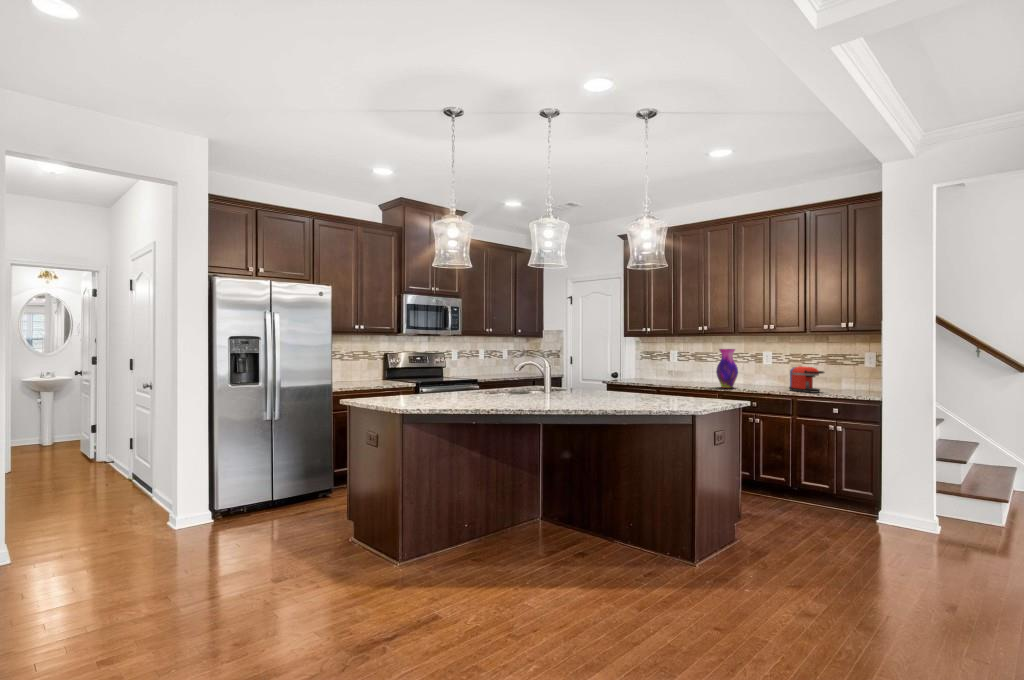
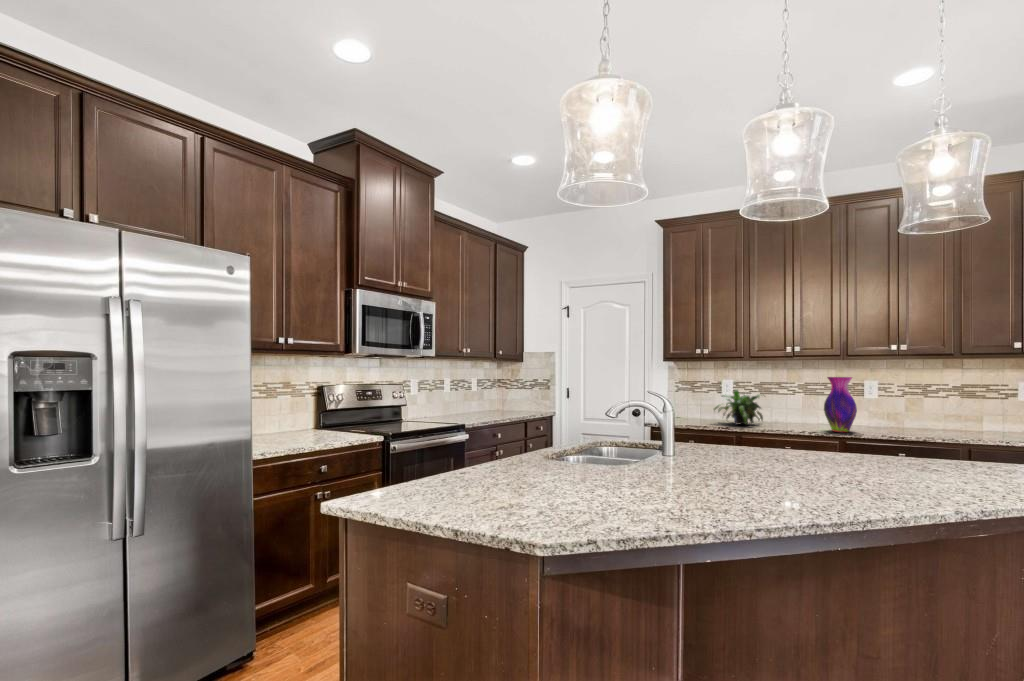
potted plant: none [652,357,689,383] -> present [714,389,763,425]
coffee maker: present [789,366,824,393] -> none [933,401,995,438]

